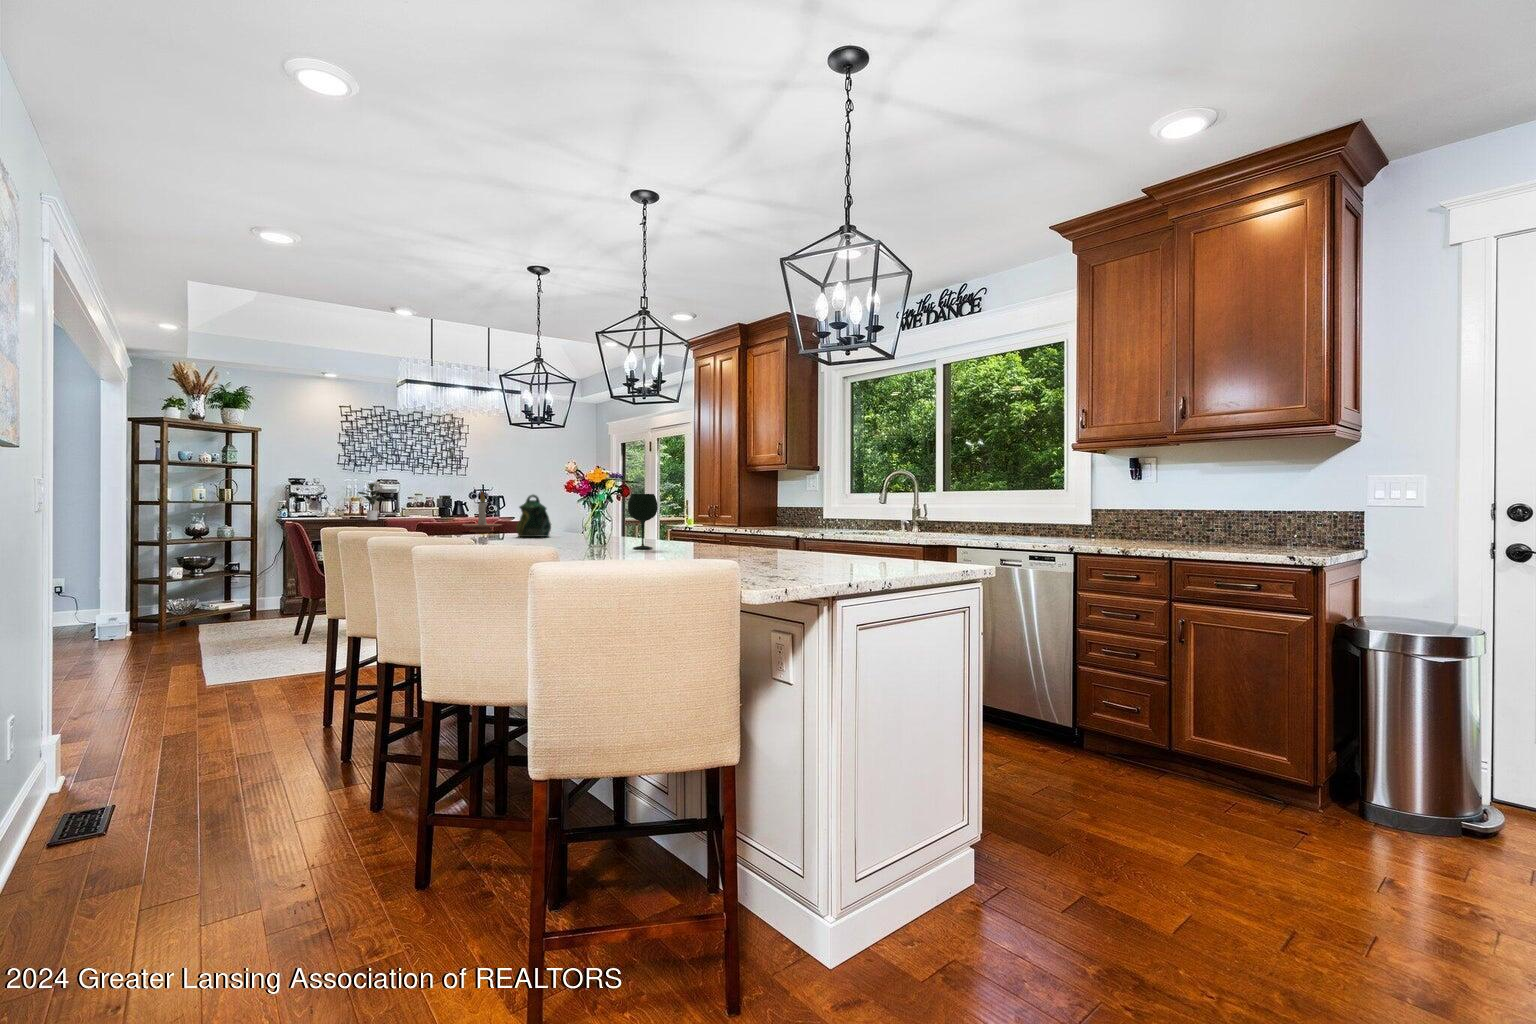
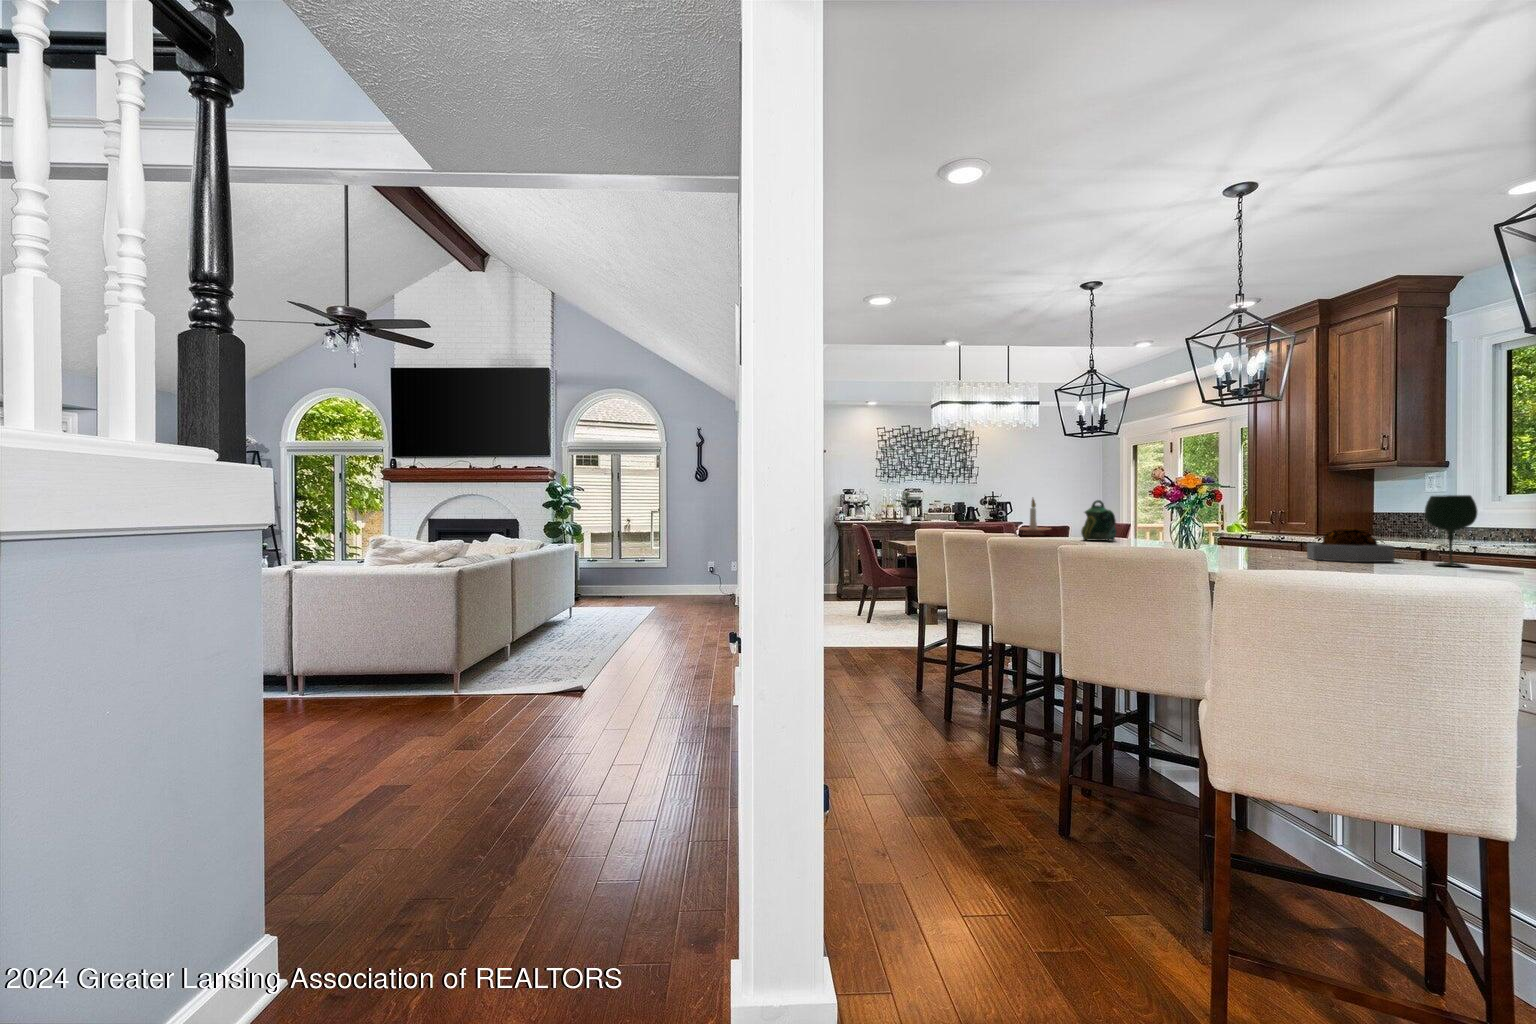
wine glass: present [628,494,658,549] -> present [1425,495,1477,567]
decorative bowl: none [676,521,734,554] -> present [1307,529,1394,562]

